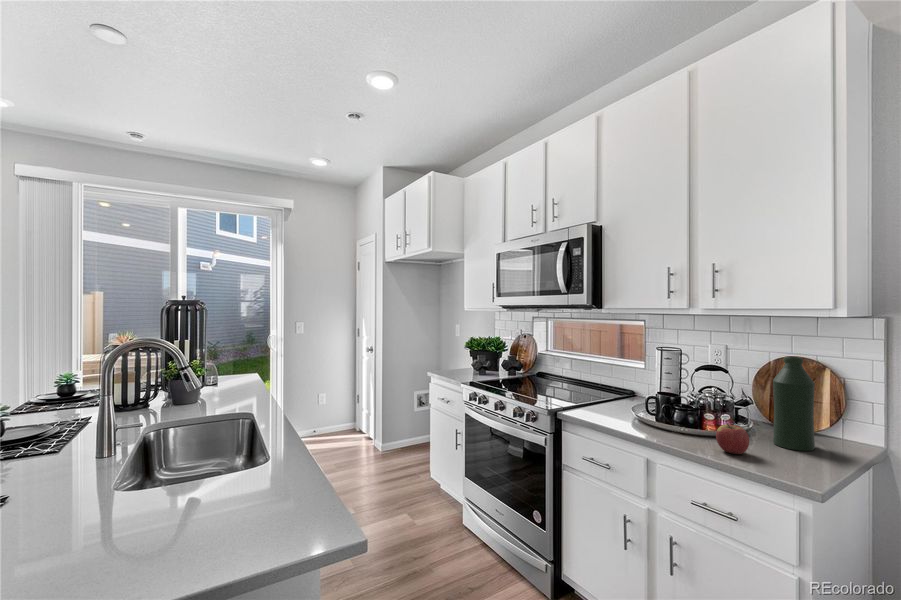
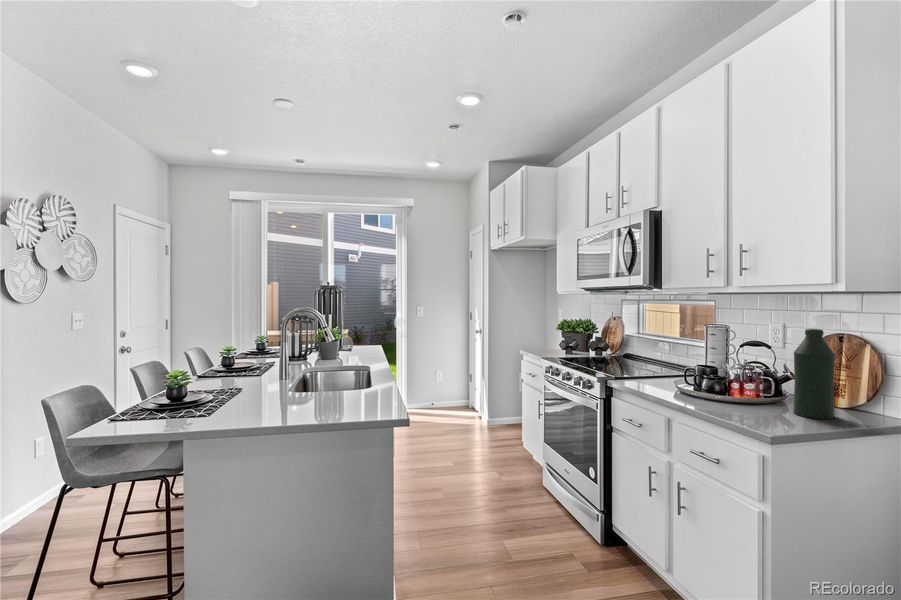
apple: present [716,423,749,454] -> none [721,387,751,415]

